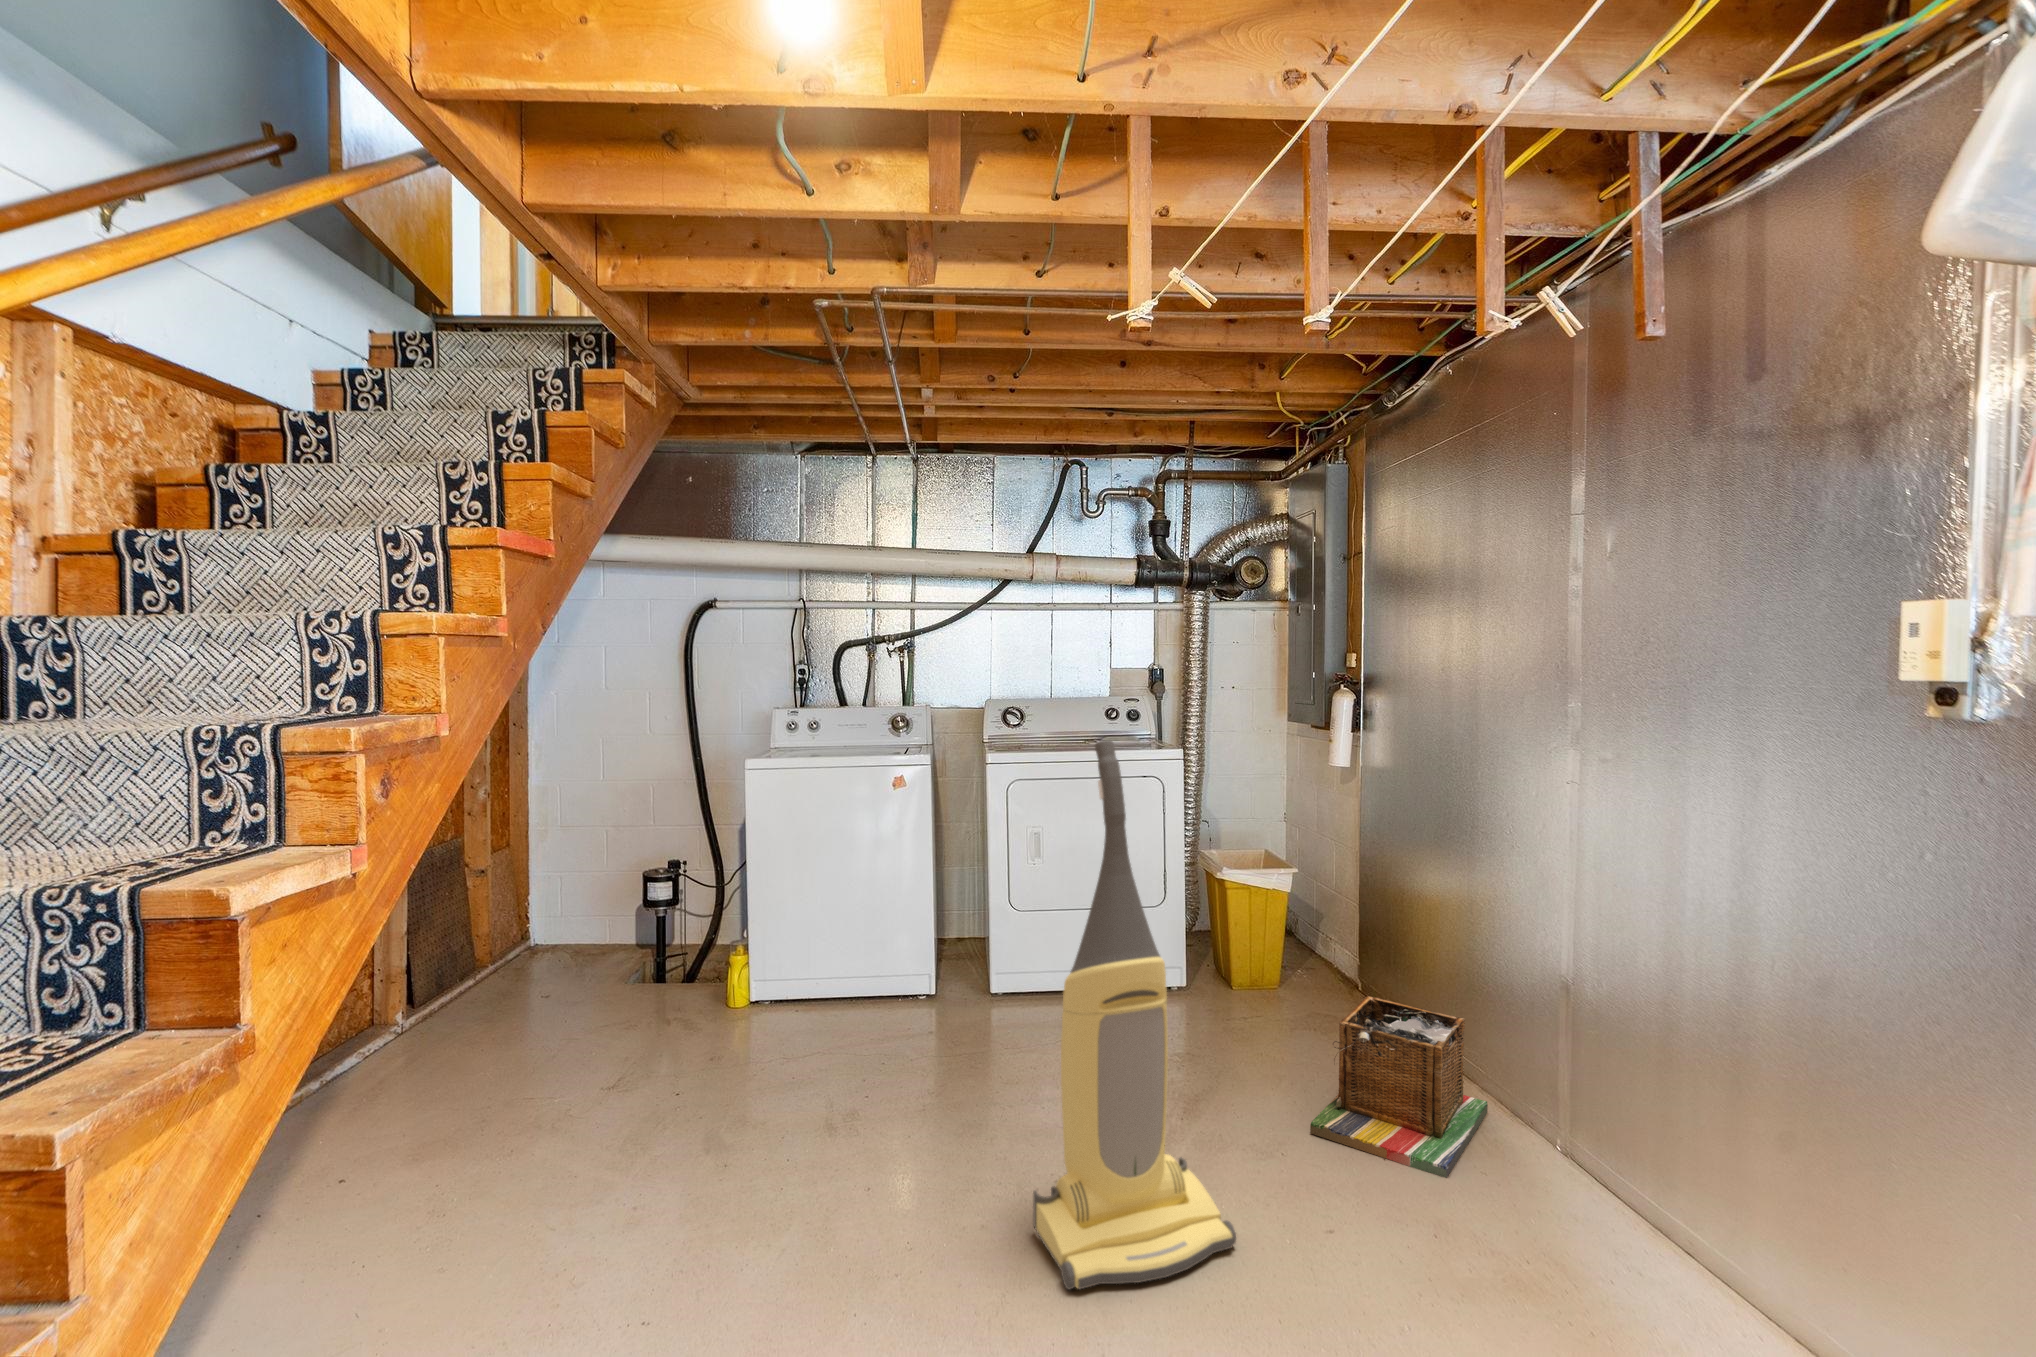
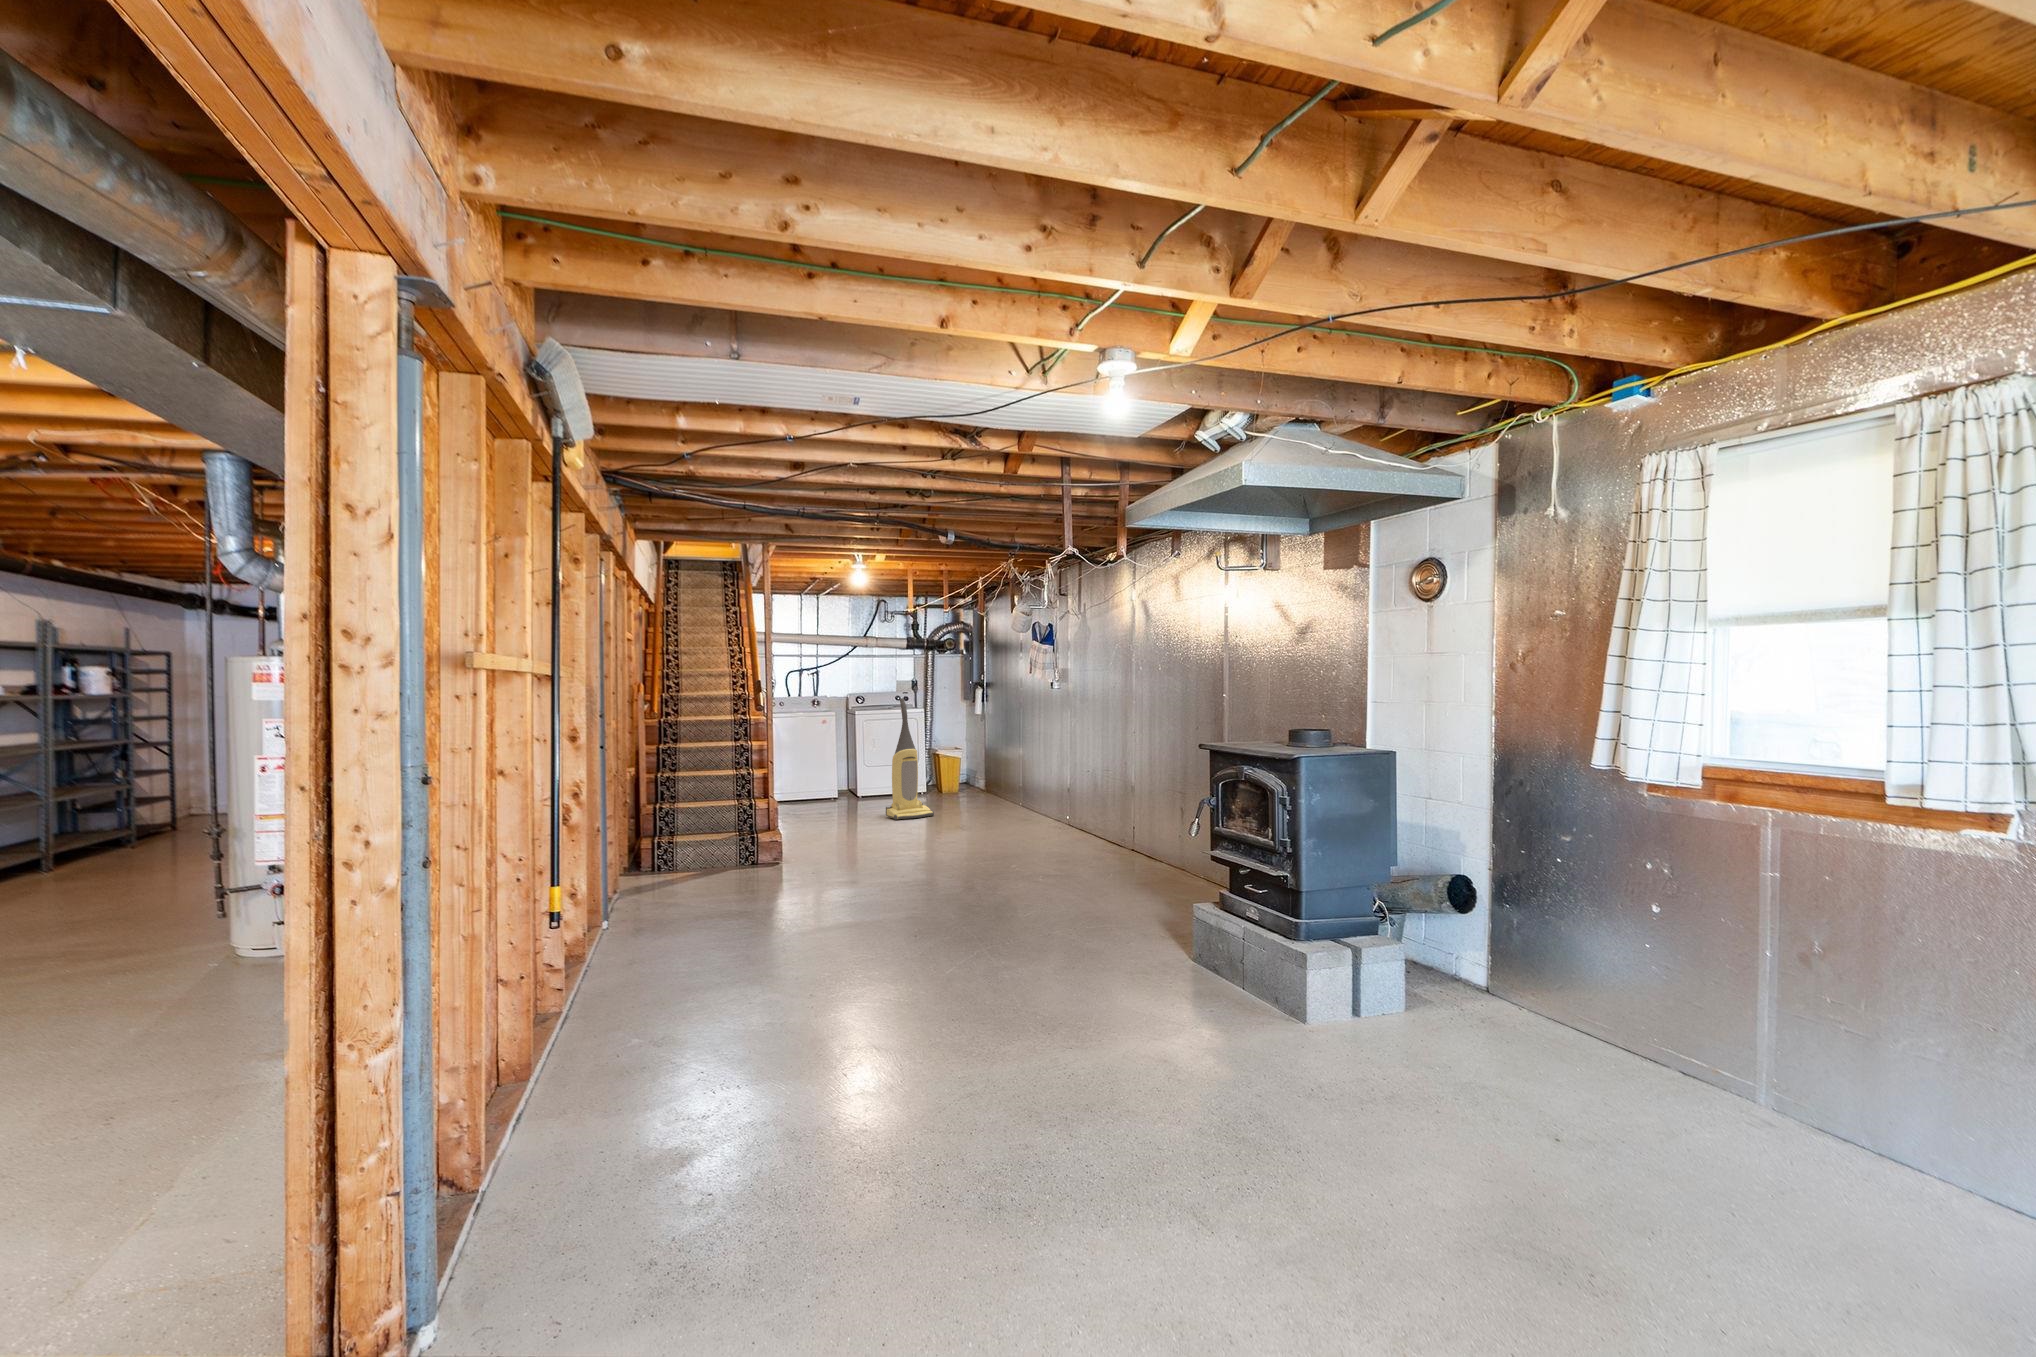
laundry basket: present [1310,996,1488,1178] -> none [957,775,1007,809]

